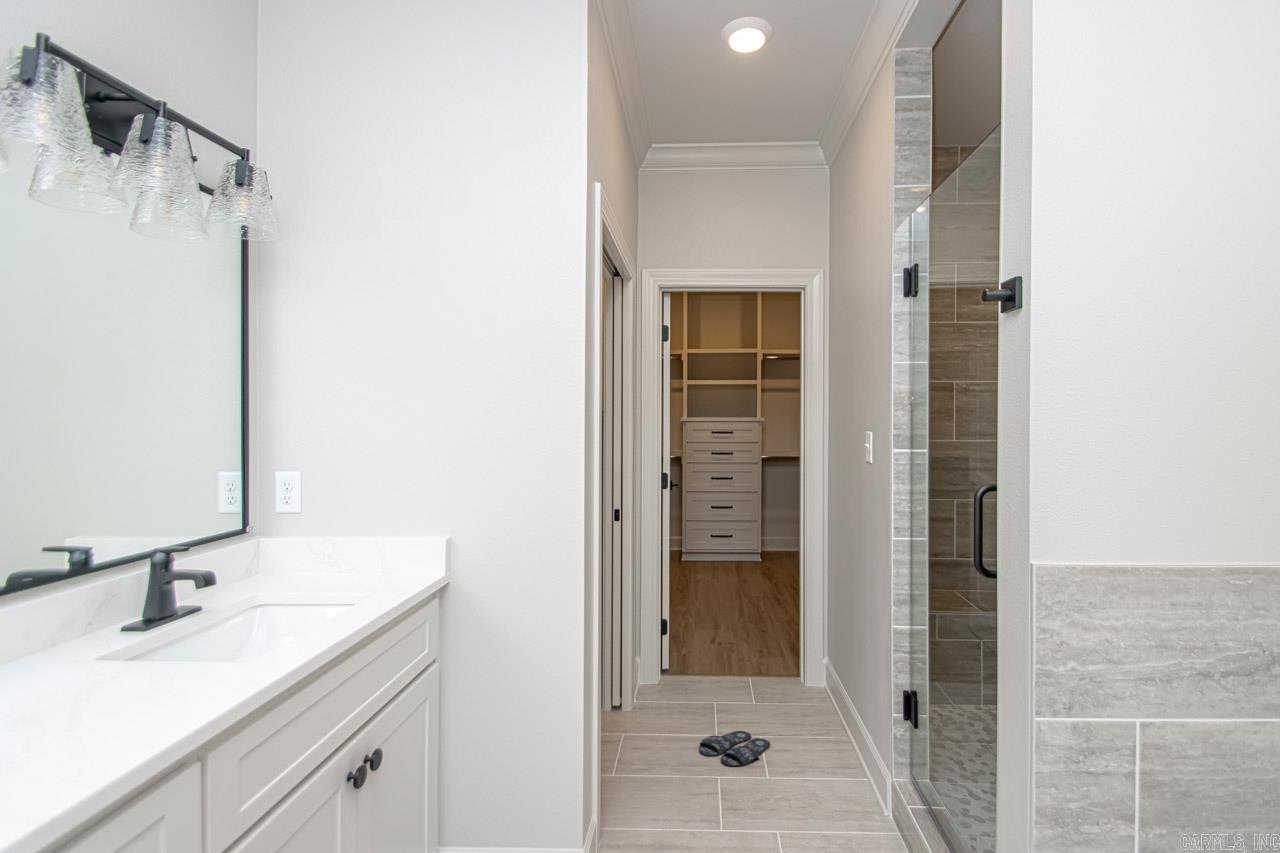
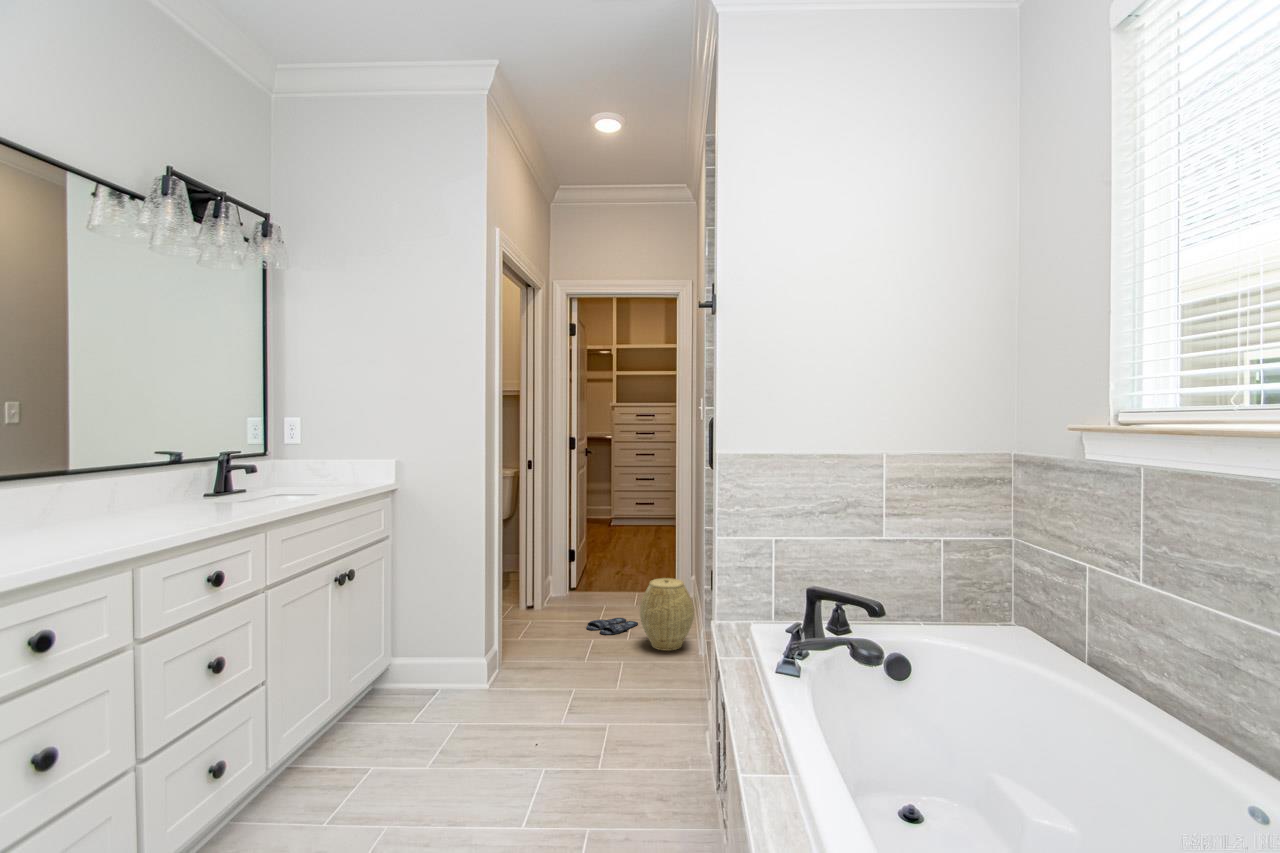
woven basket: none [786,691,868,805] -> present [640,578,694,651]

